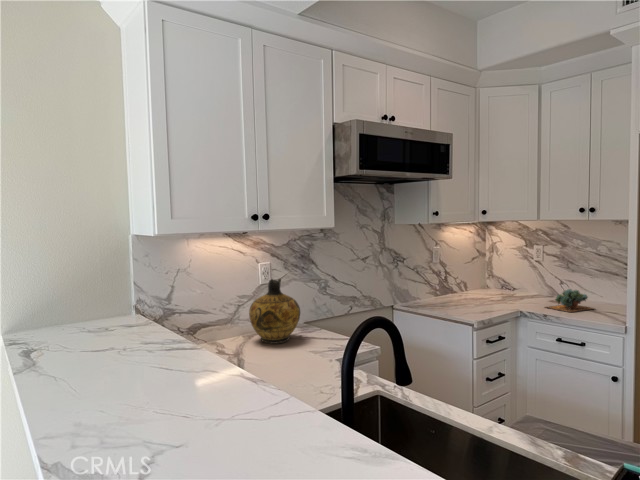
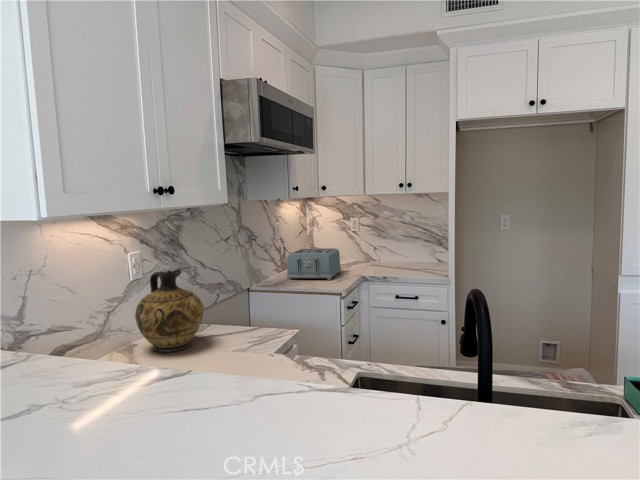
toaster: none [436,274,503,309] -> present [286,248,341,280]
succulent plant: present [546,289,594,312] -> none [376,253,411,273]

